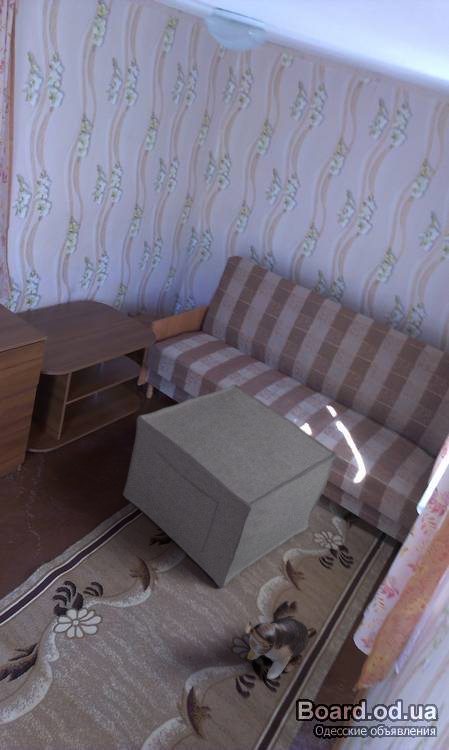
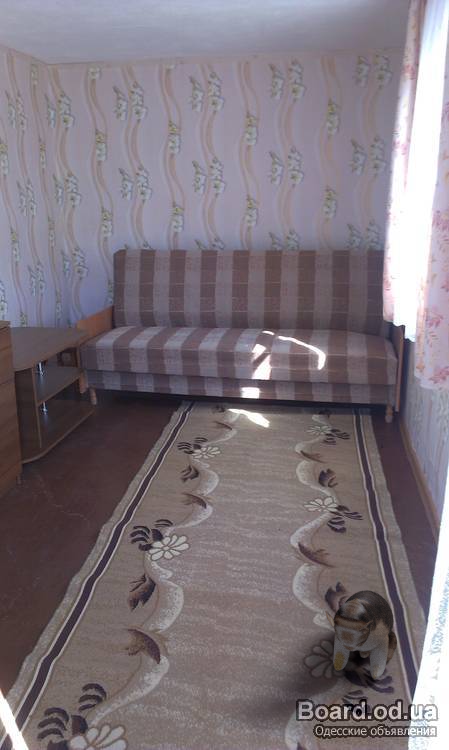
ottoman: present [123,384,337,588] -> none [43,379,299,611]

